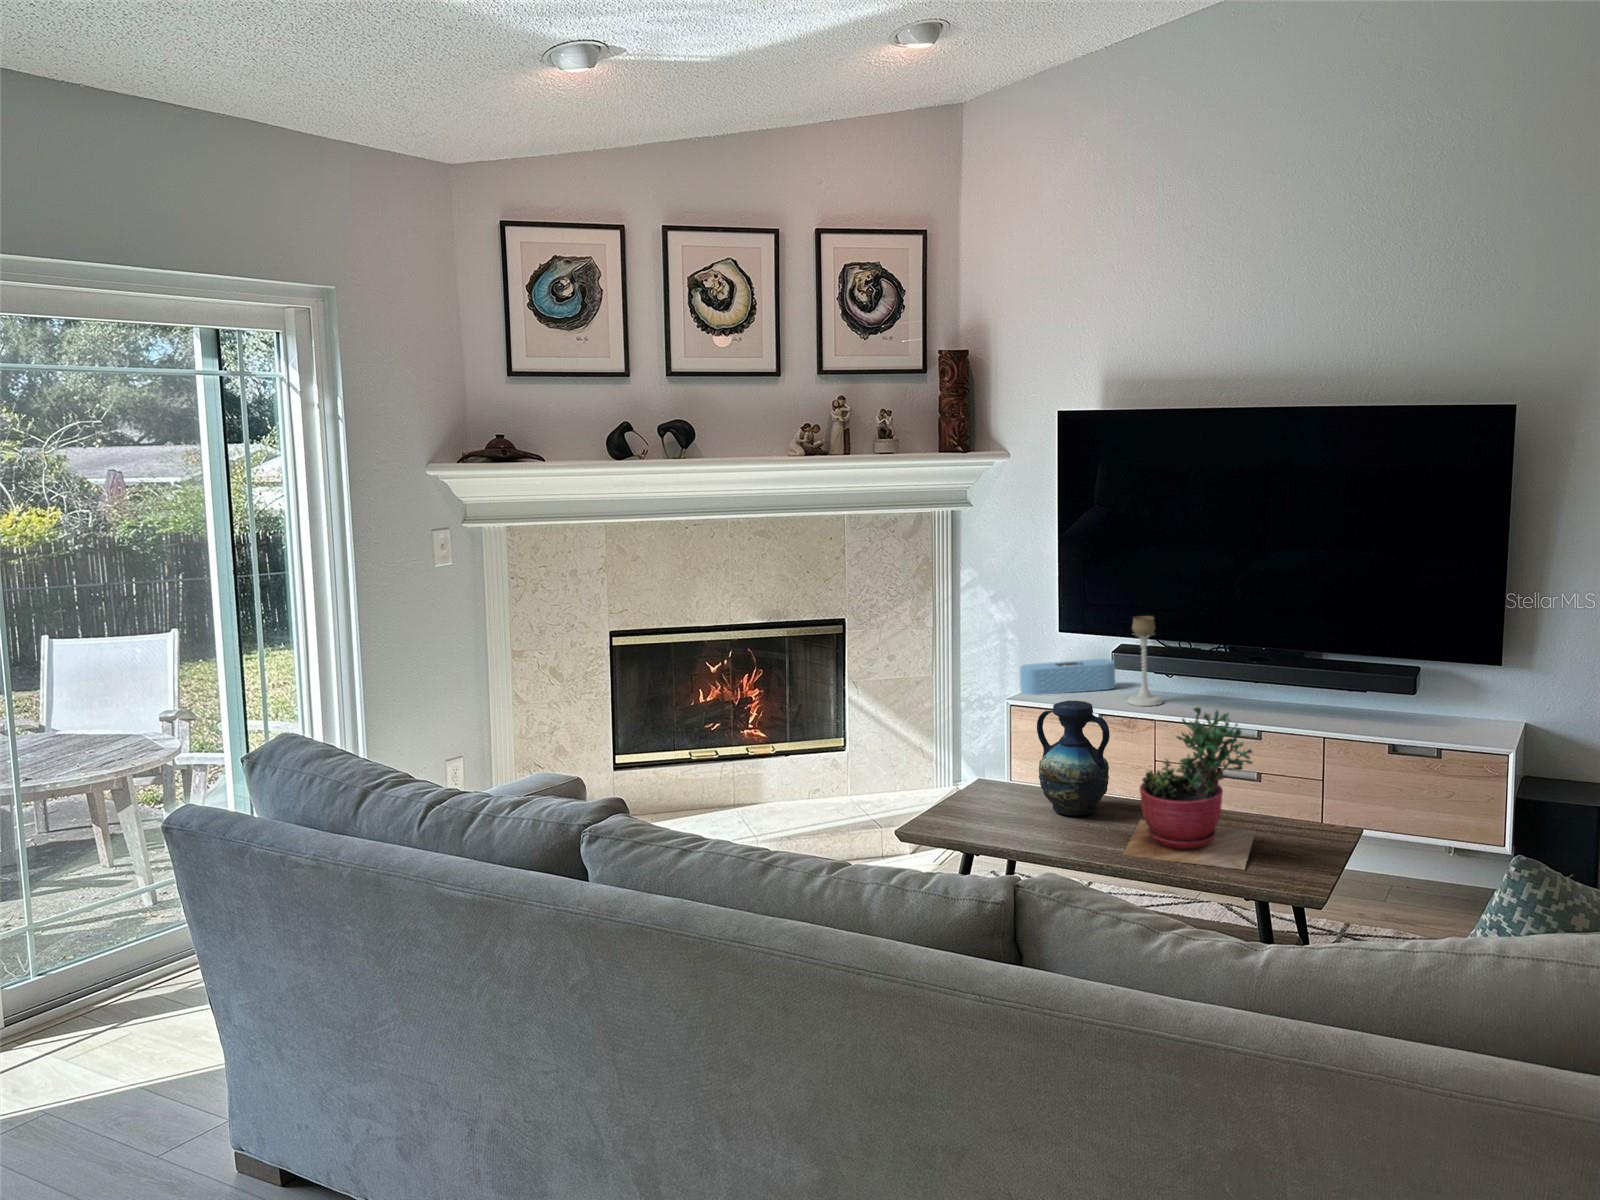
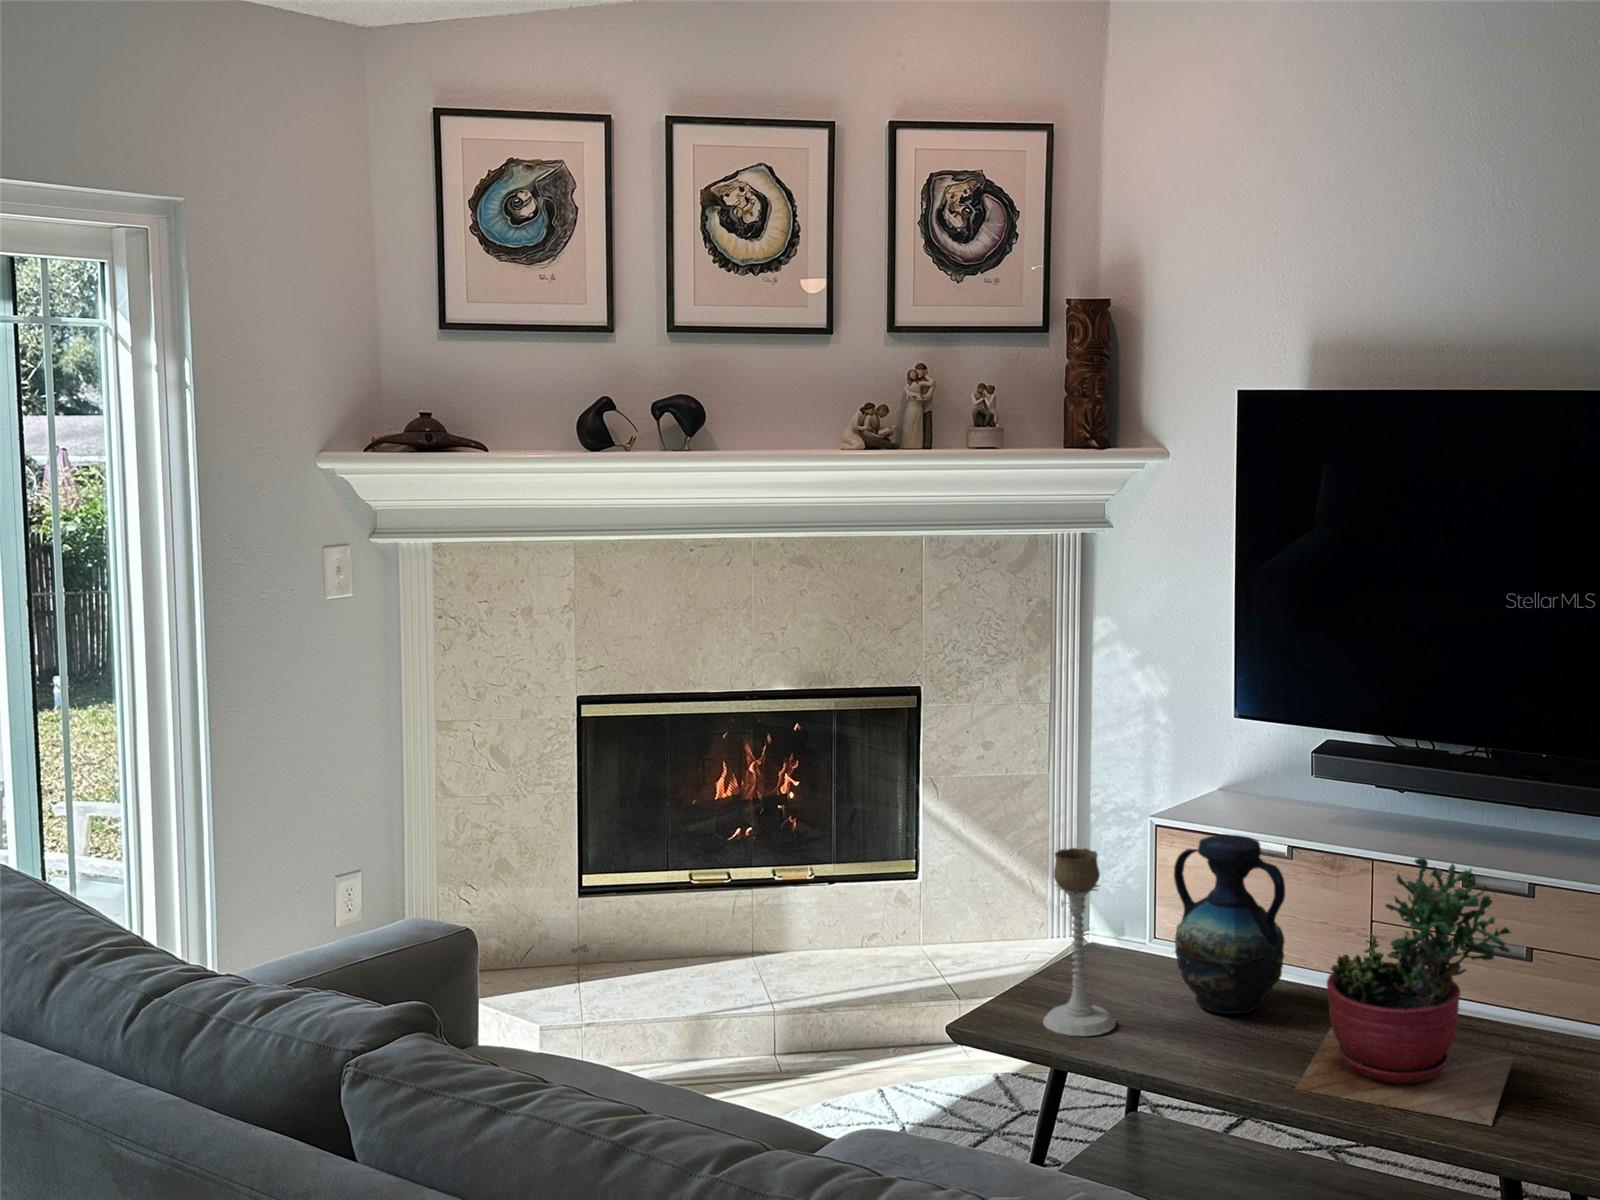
candle holder: present [1127,616,1163,706] -> present [1043,848,1115,1037]
speaker: present [1020,659,1115,695] -> none [1172,759,1315,810]

